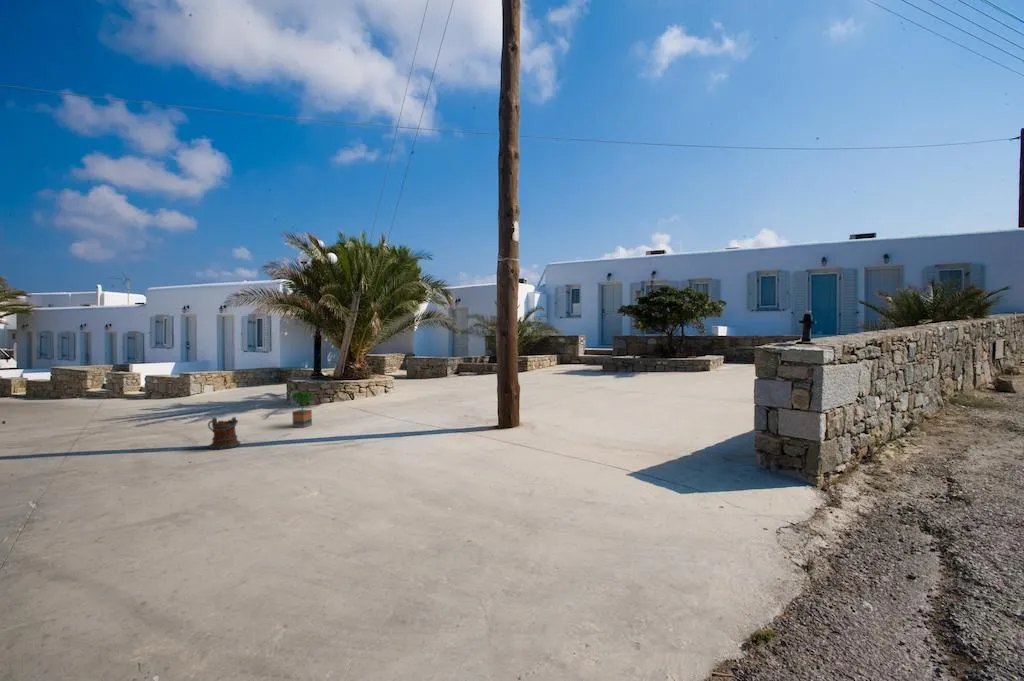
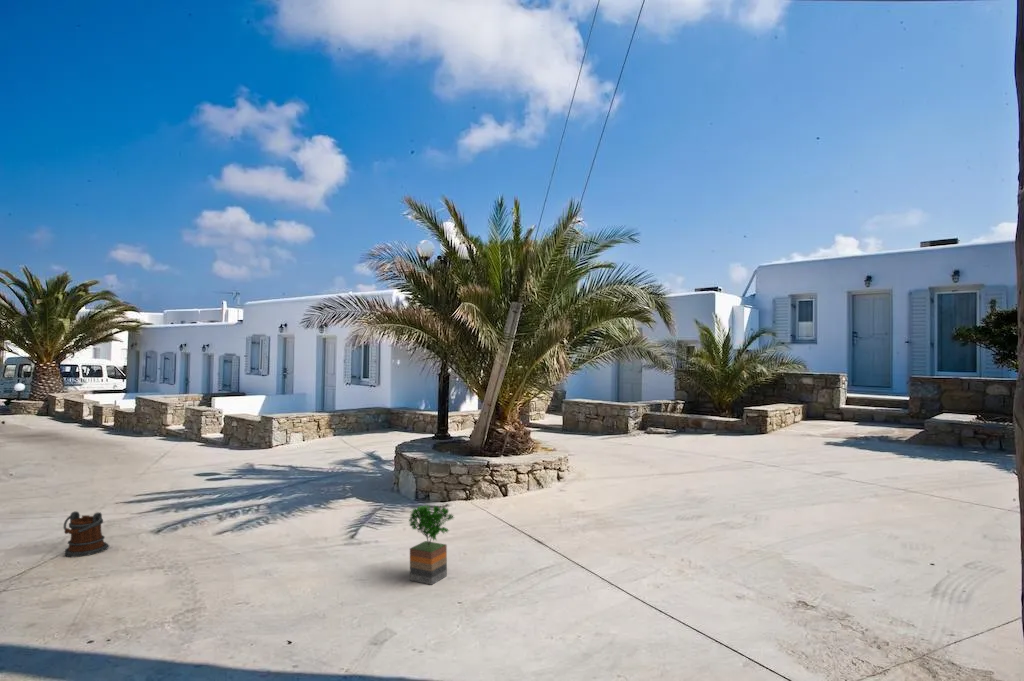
bucket: present [208,417,240,449] -> present [64,512,109,557]

